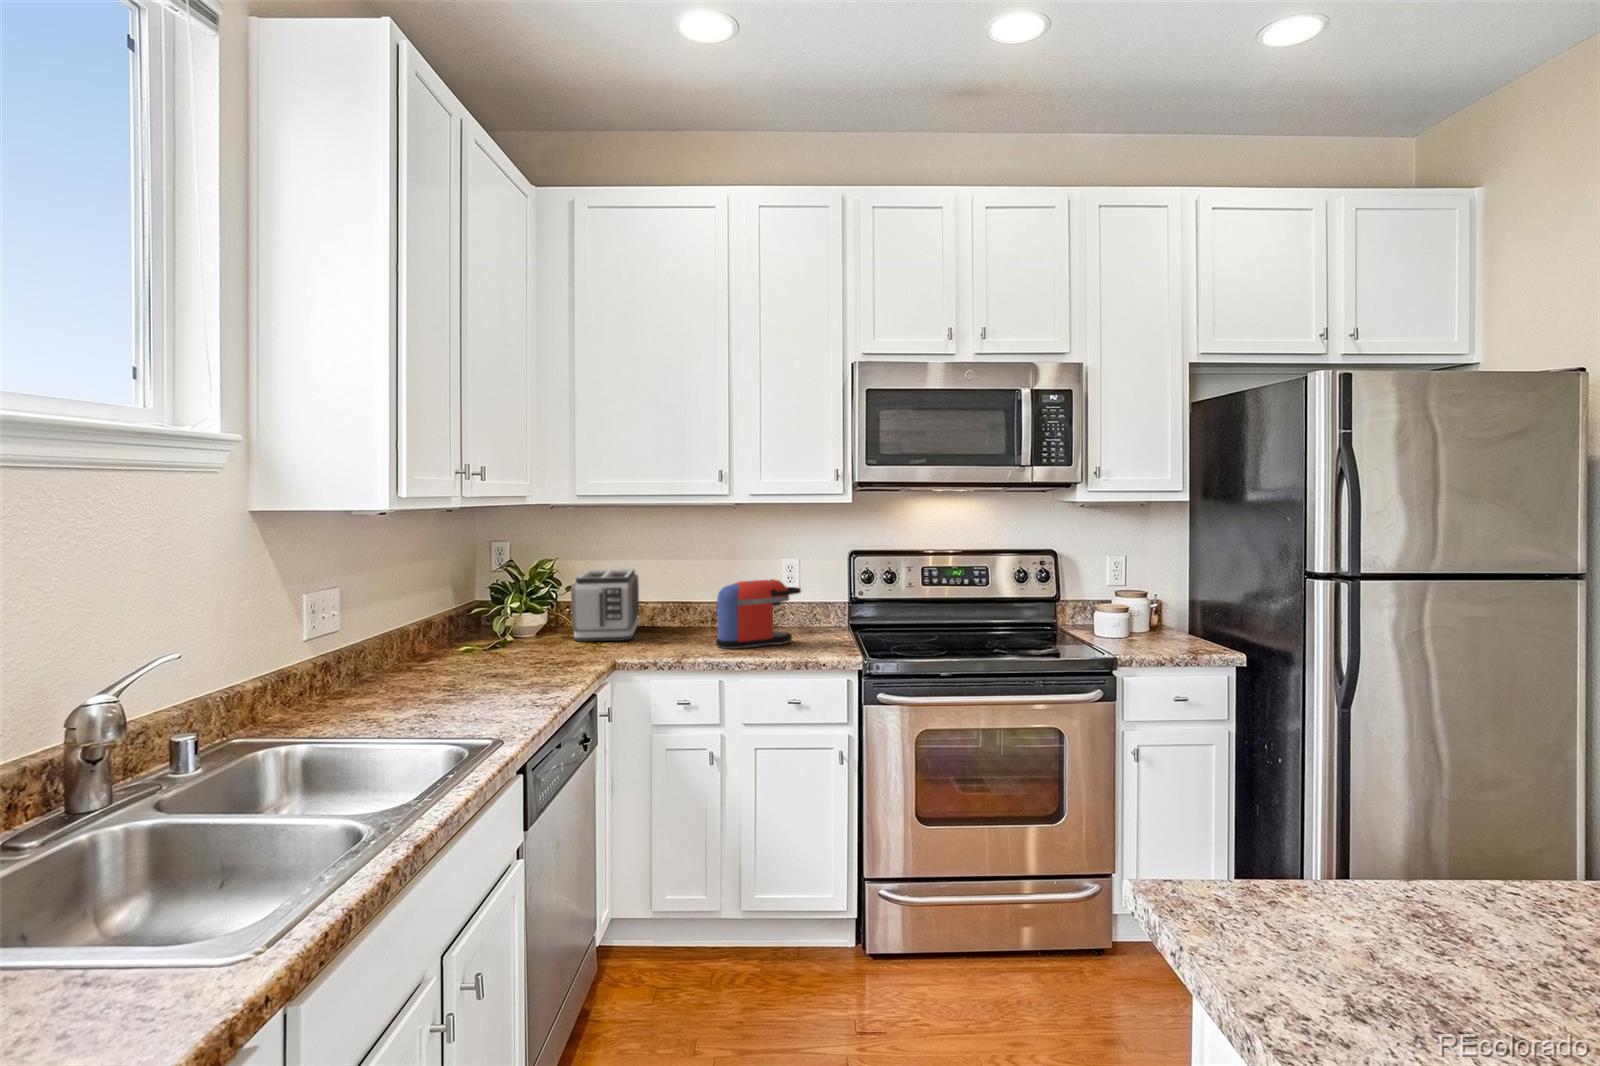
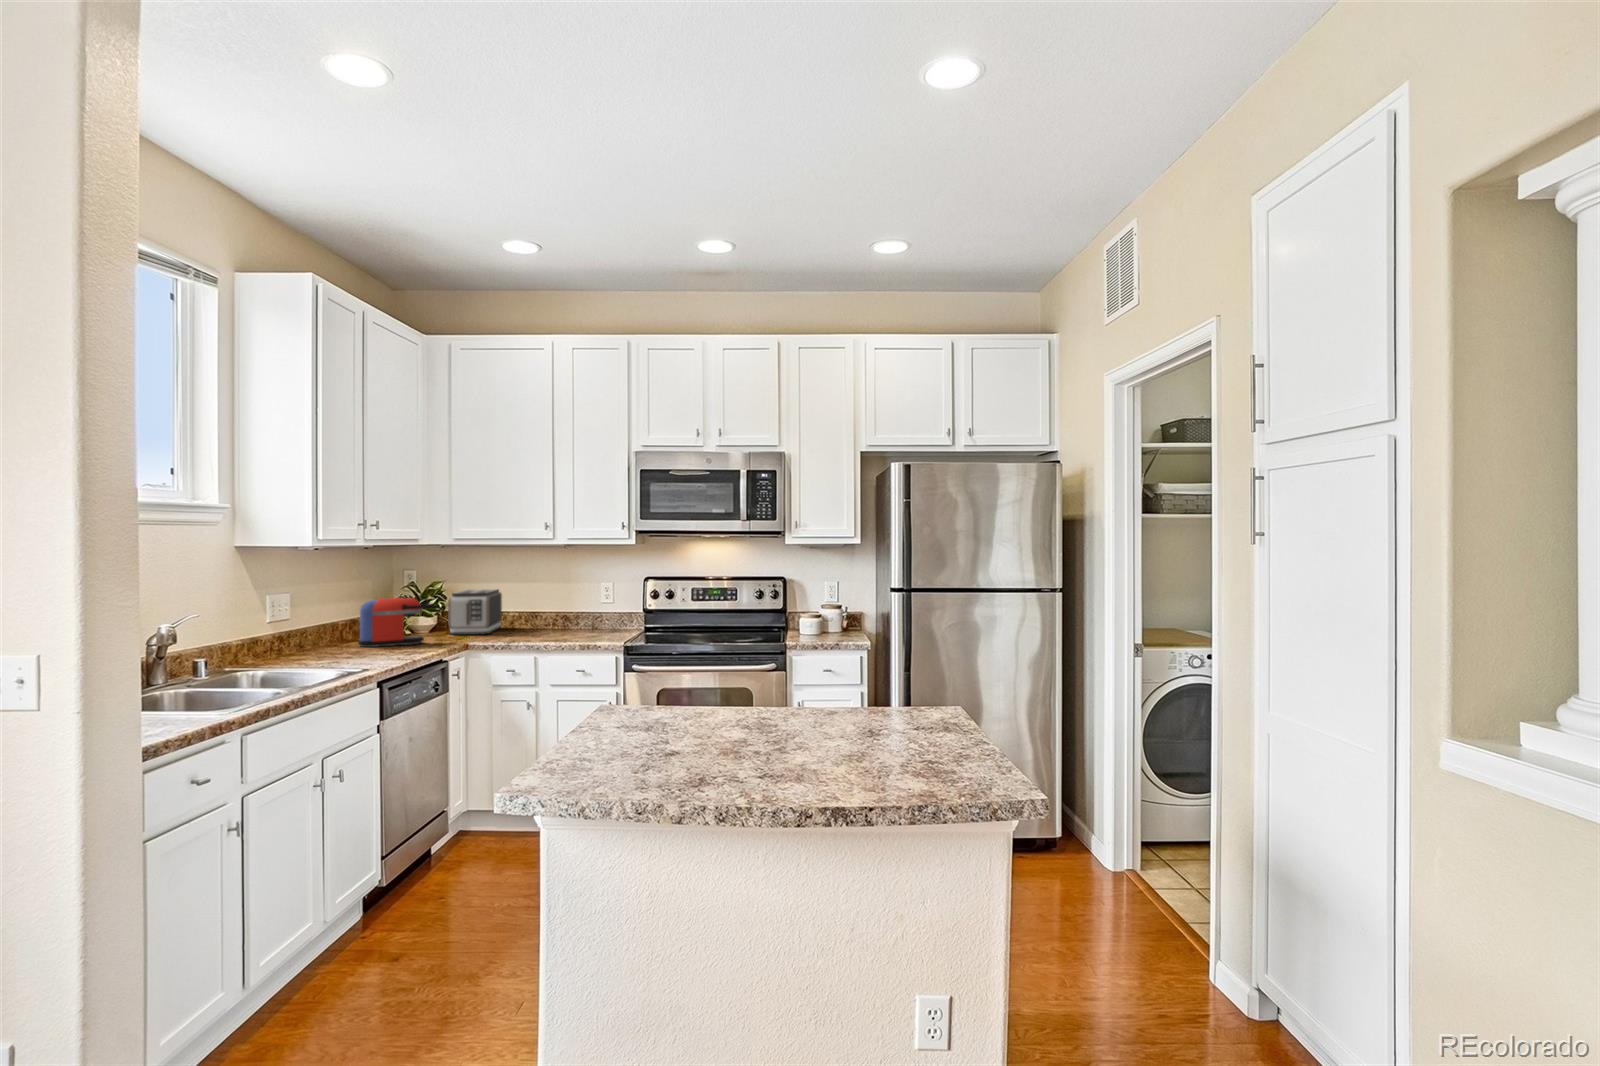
coffee maker: present [716,579,801,649] -> present [358,597,432,647]

